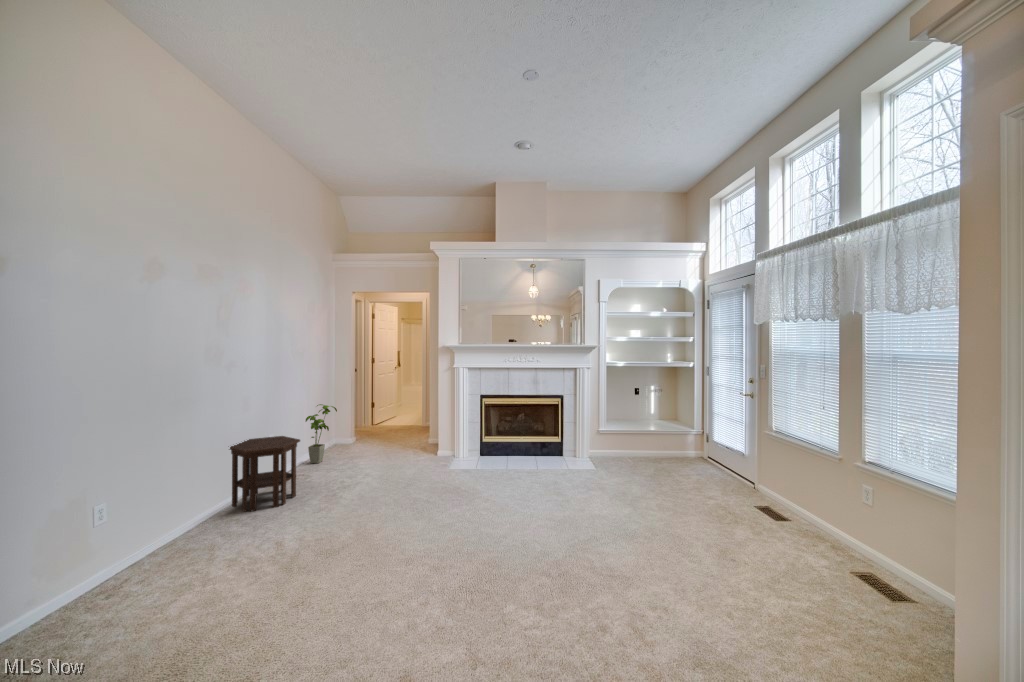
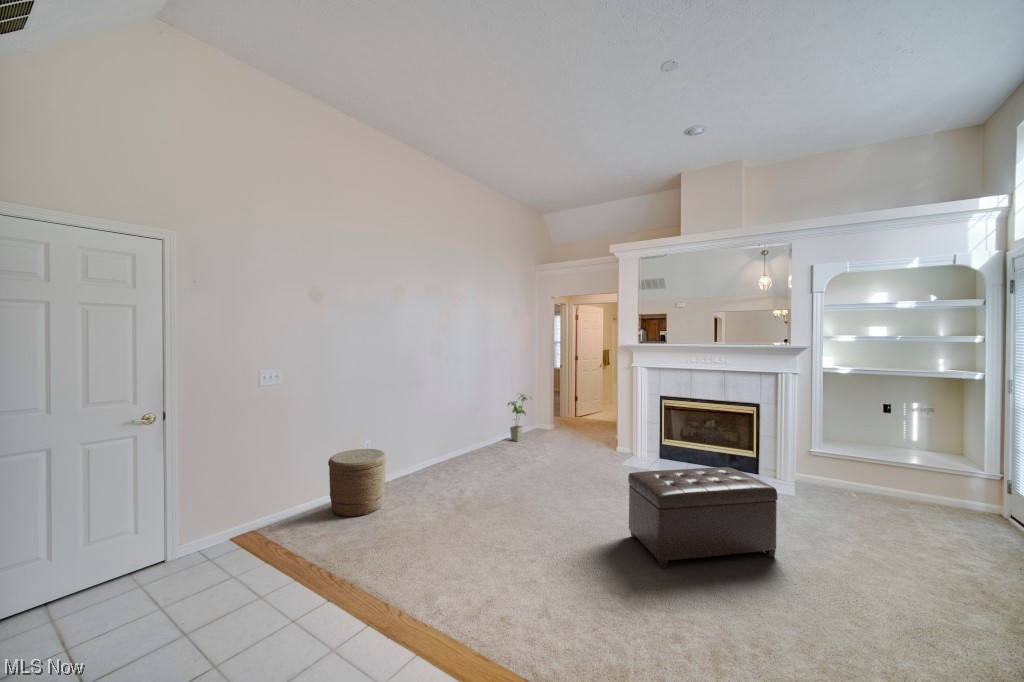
side table: present [229,436,300,511] -> none [446,415,493,469]
ottoman: none [491,453,607,557] -> present [628,467,778,568]
woven basket: none [34,507,157,627] -> present [328,449,387,517]

